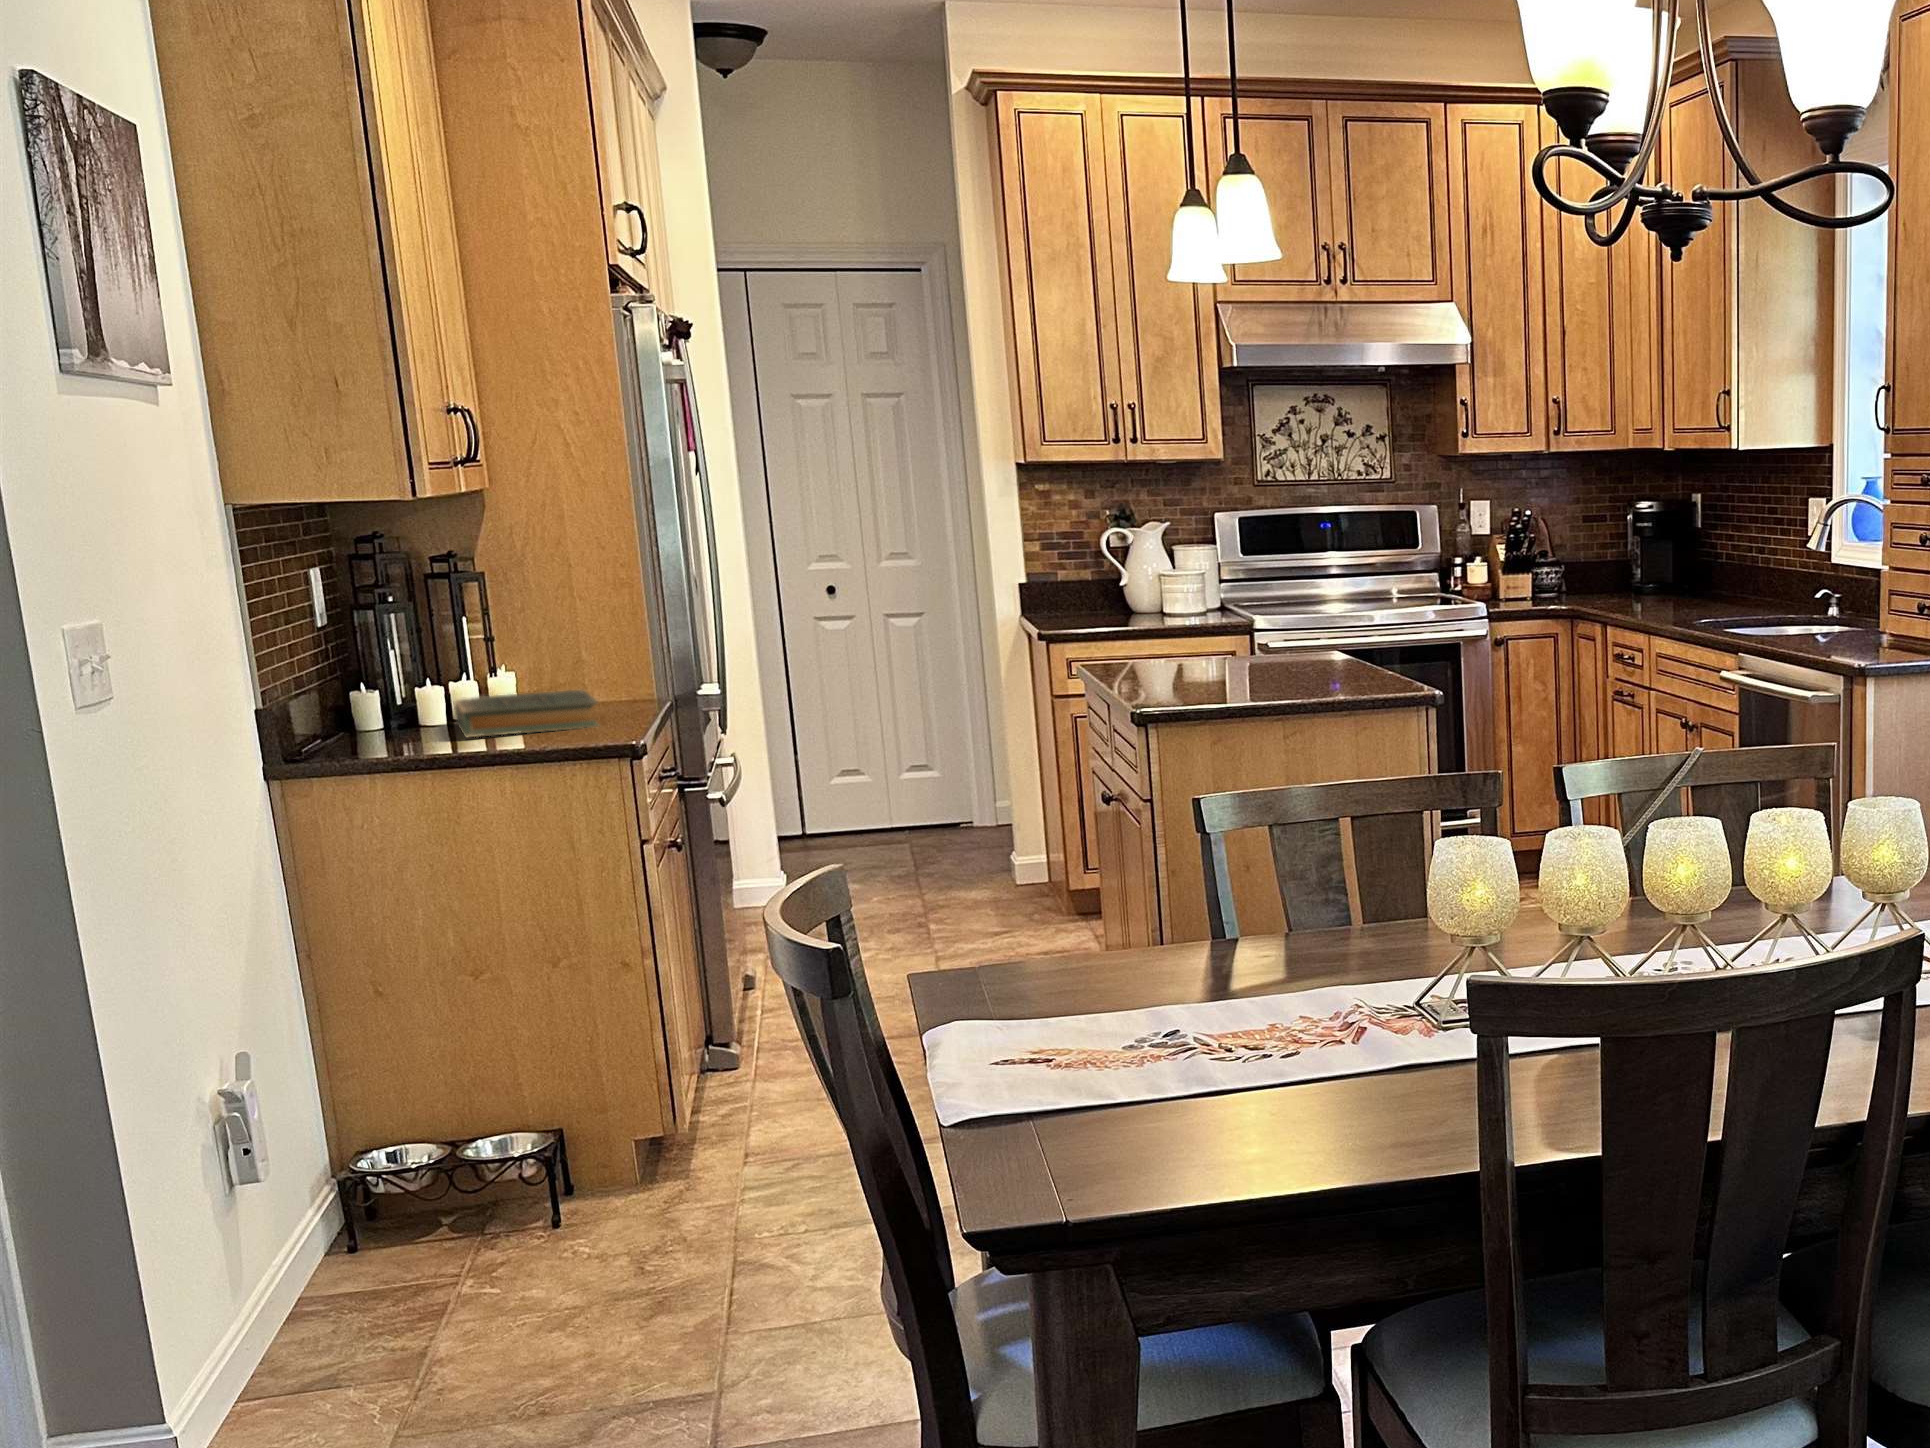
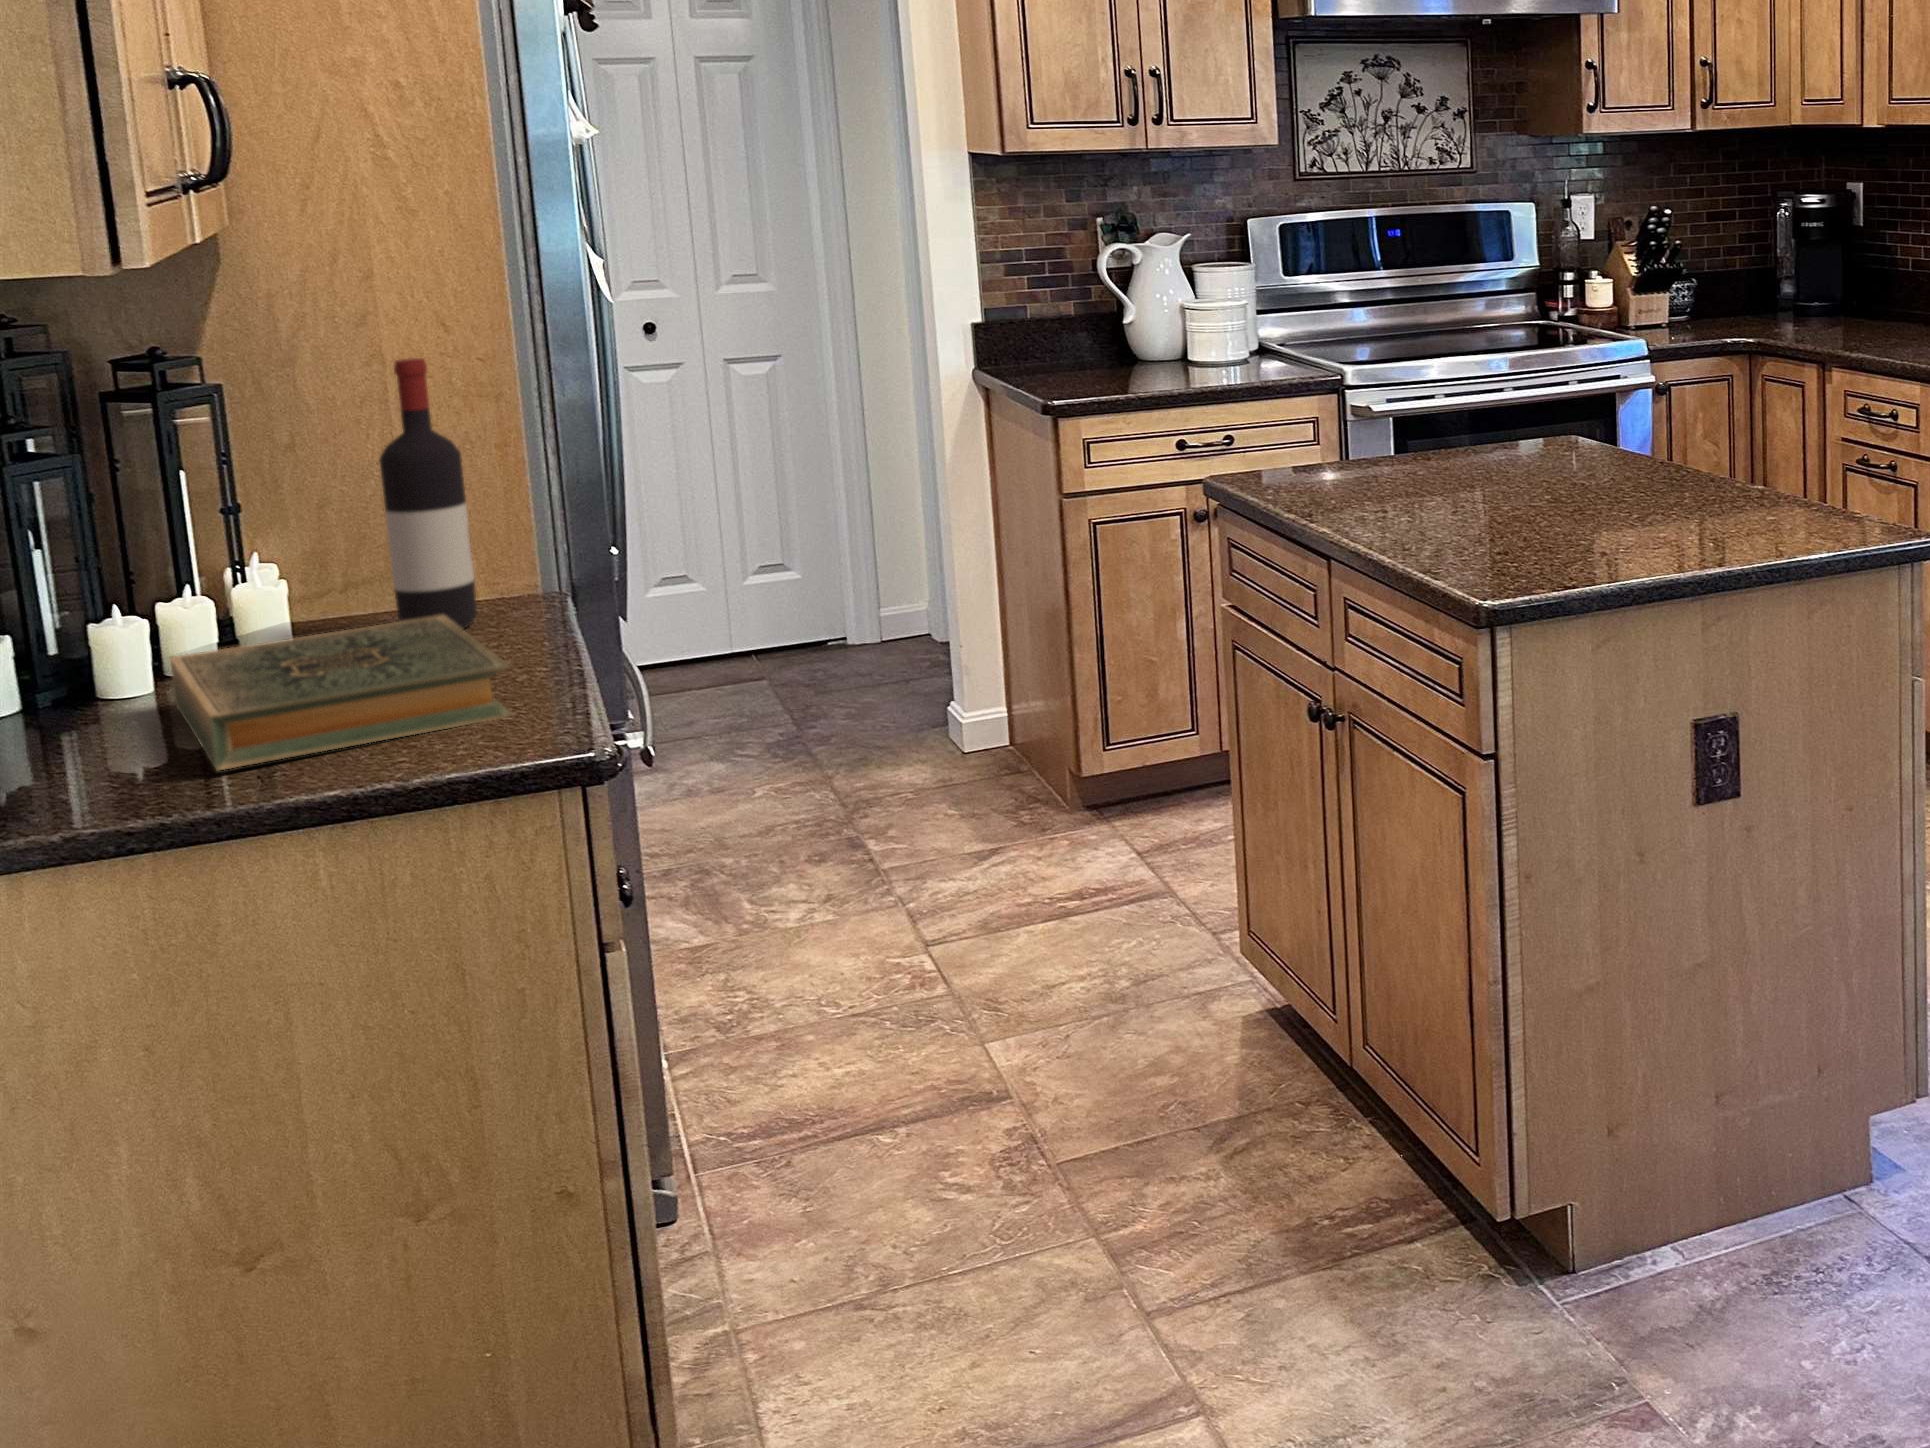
wine bottle: none [557,561,607,705] -> present [379,358,477,629]

